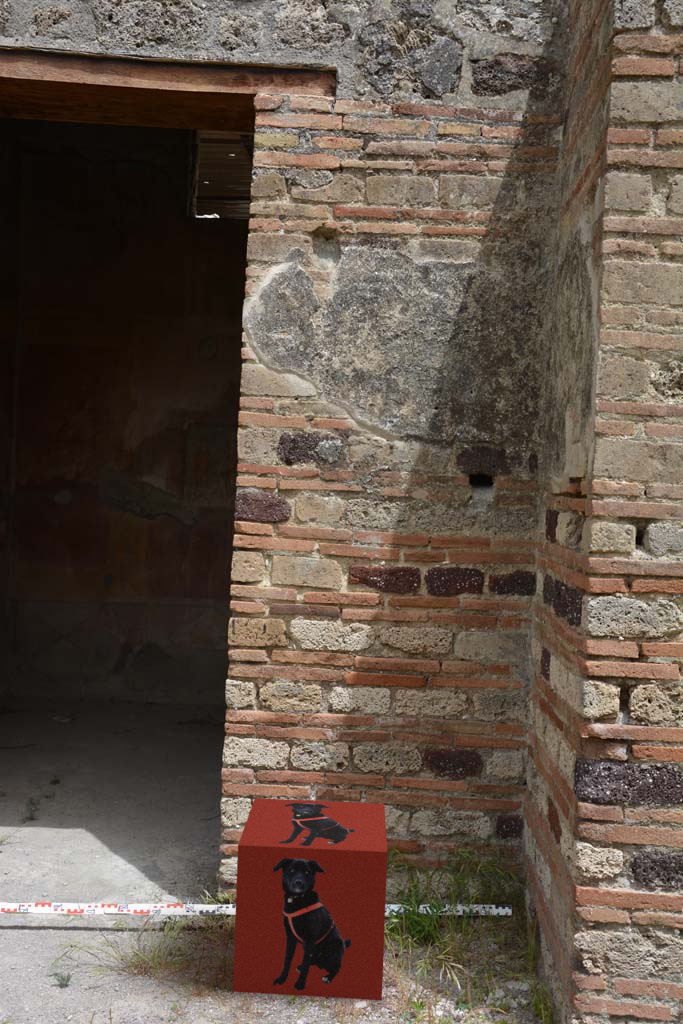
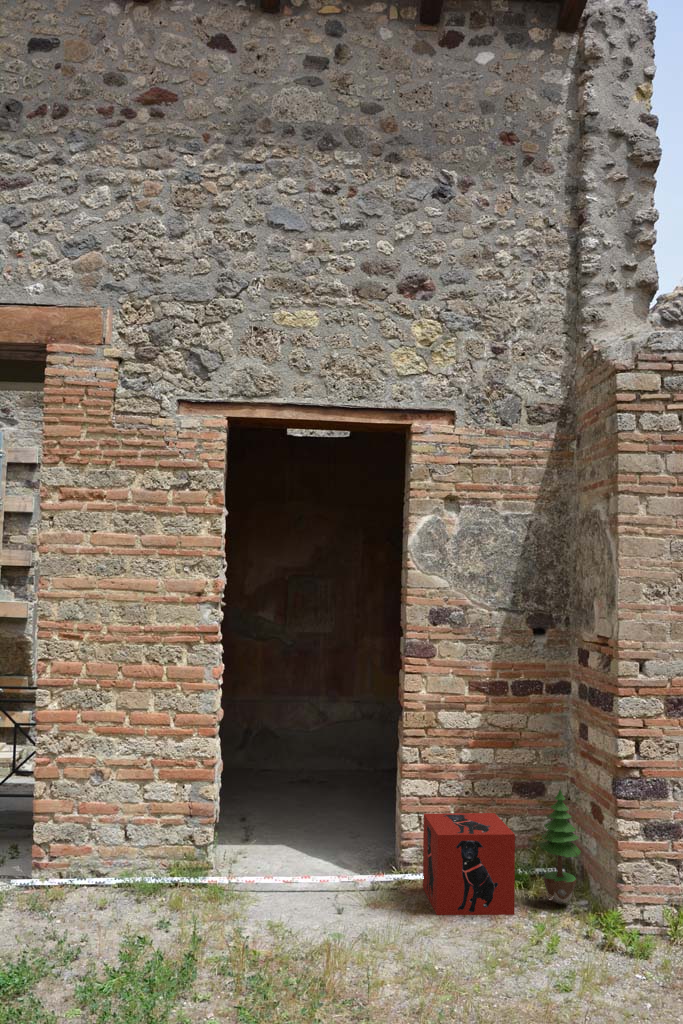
potted tree: none [448,769,525,981] -> present [540,789,581,904]

